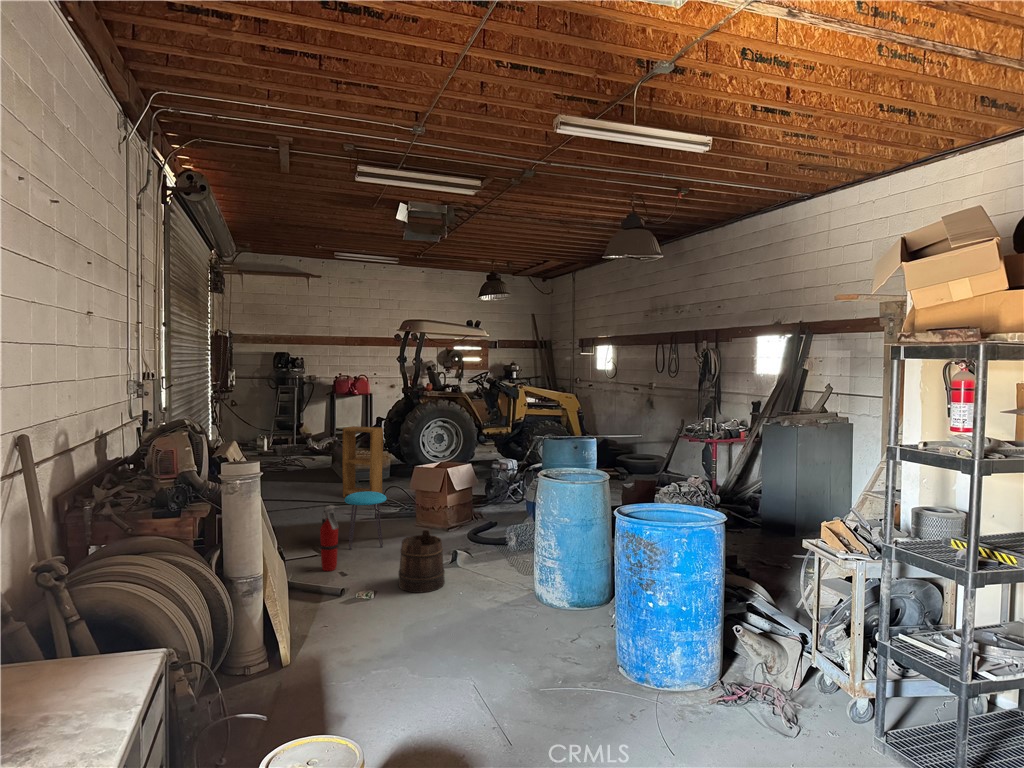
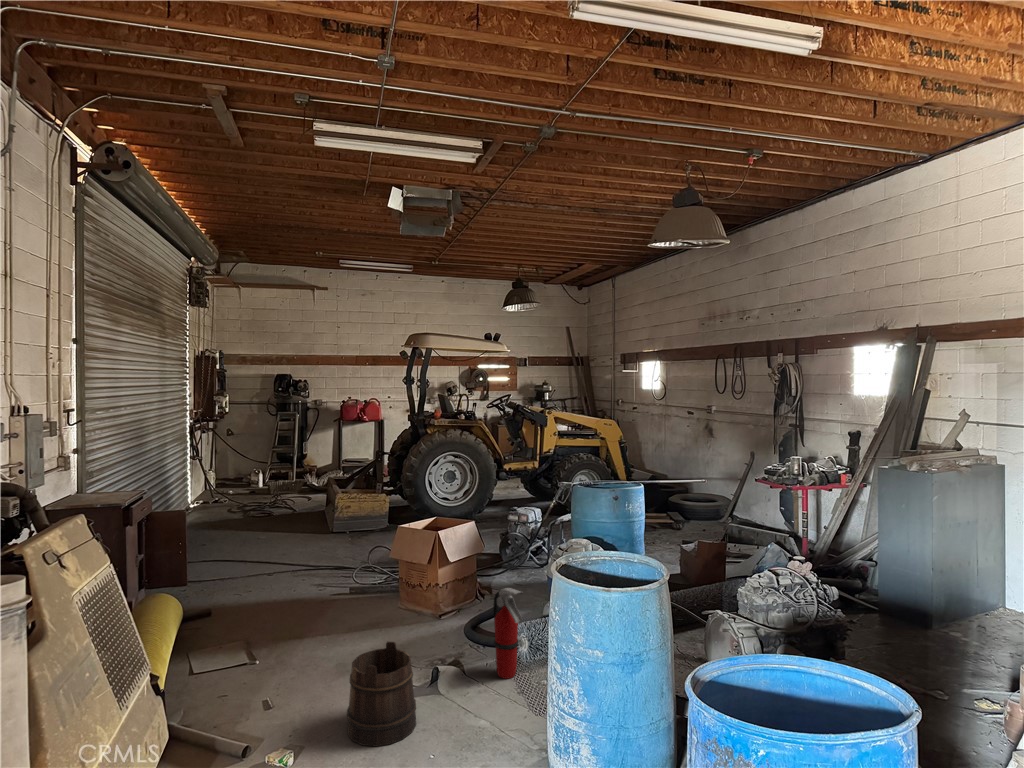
shelving unit: present [342,426,383,497] -> none [325,467,374,561]
stool: present [345,491,387,550] -> none [298,566,356,651]
fire extinguisher: present [320,505,339,571] -> present [494,588,523,679]

